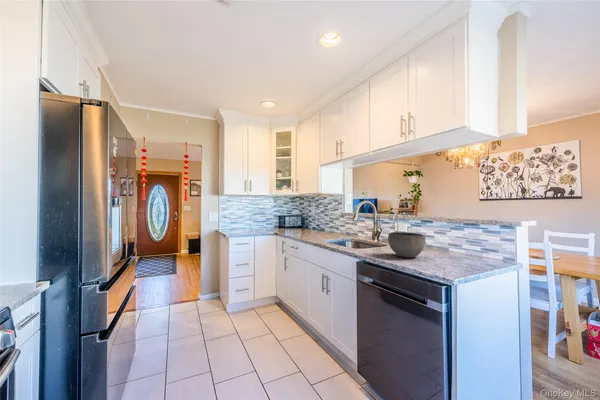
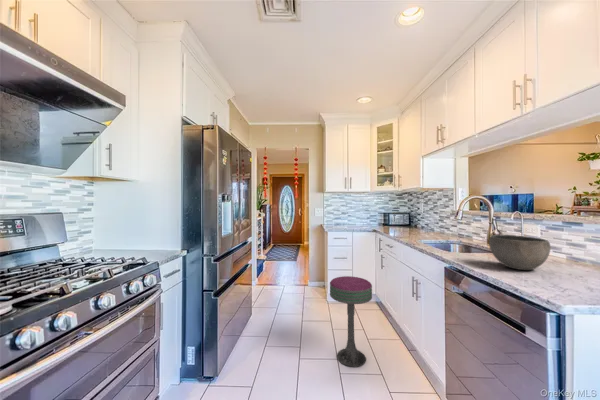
bar stool: none [247,282,290,375] -> present [330,276,372,367]

